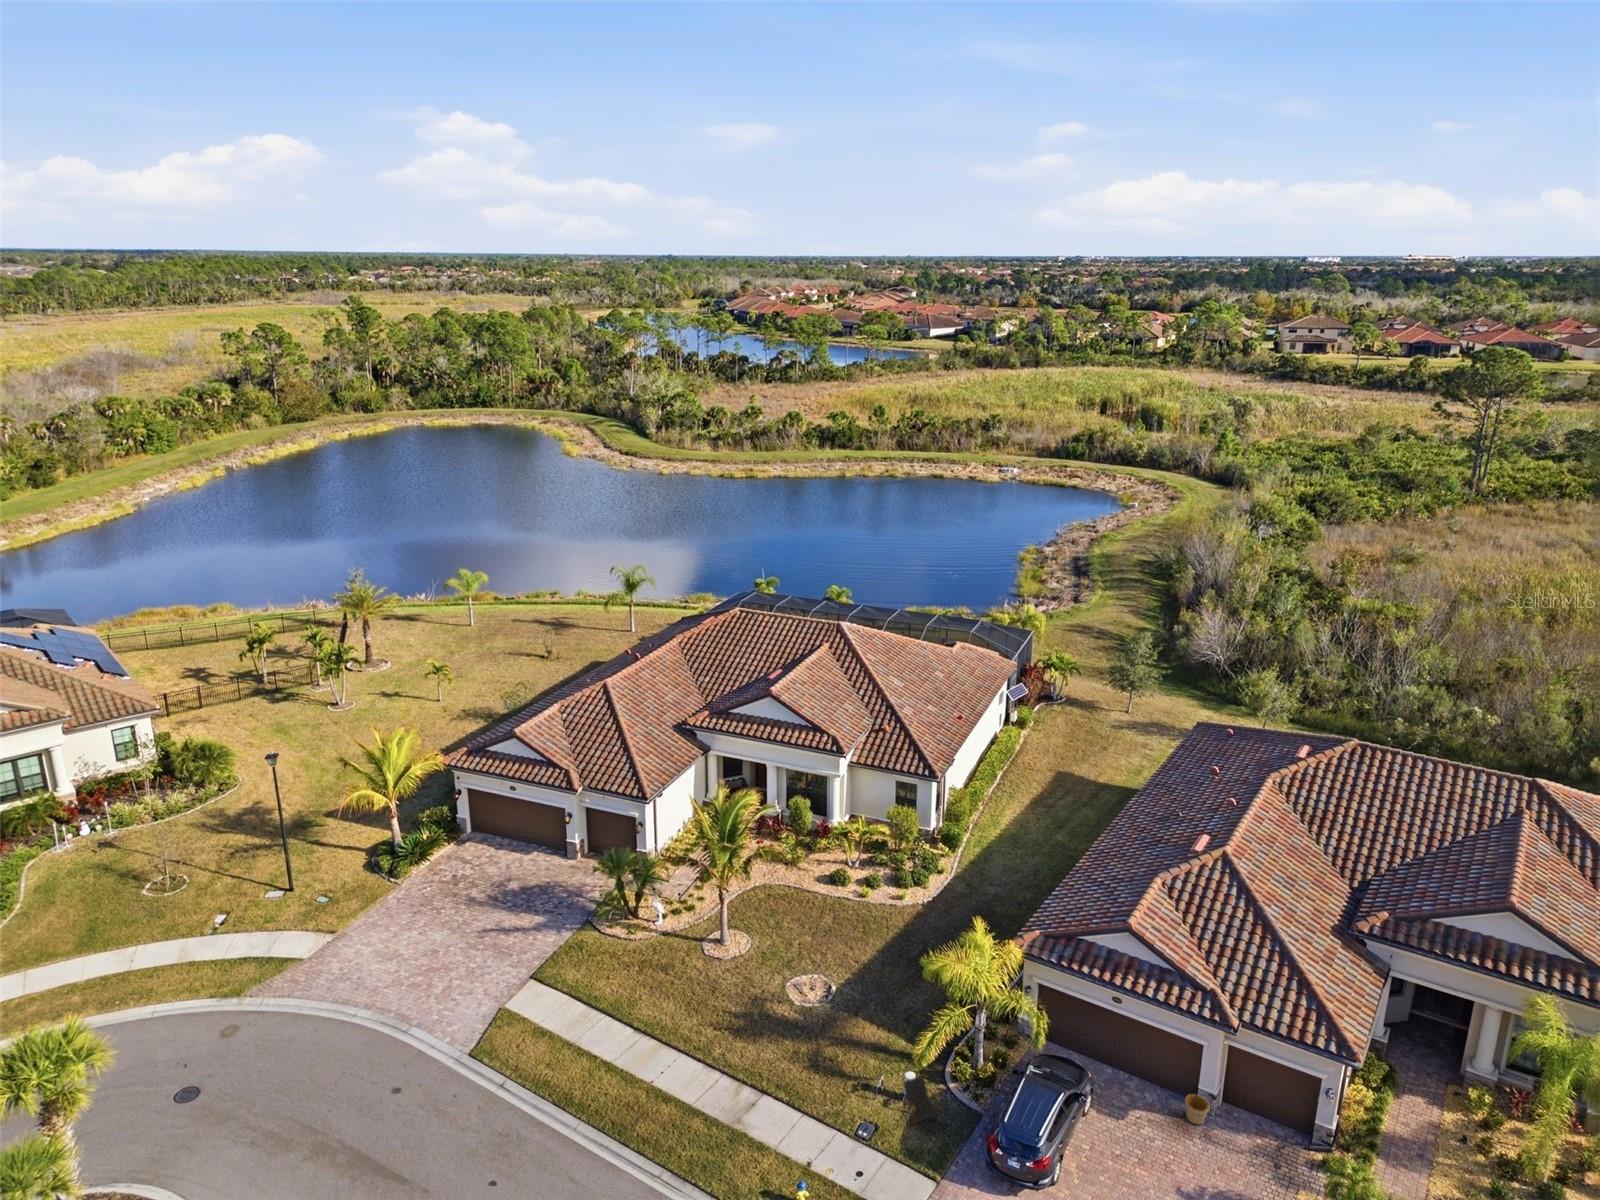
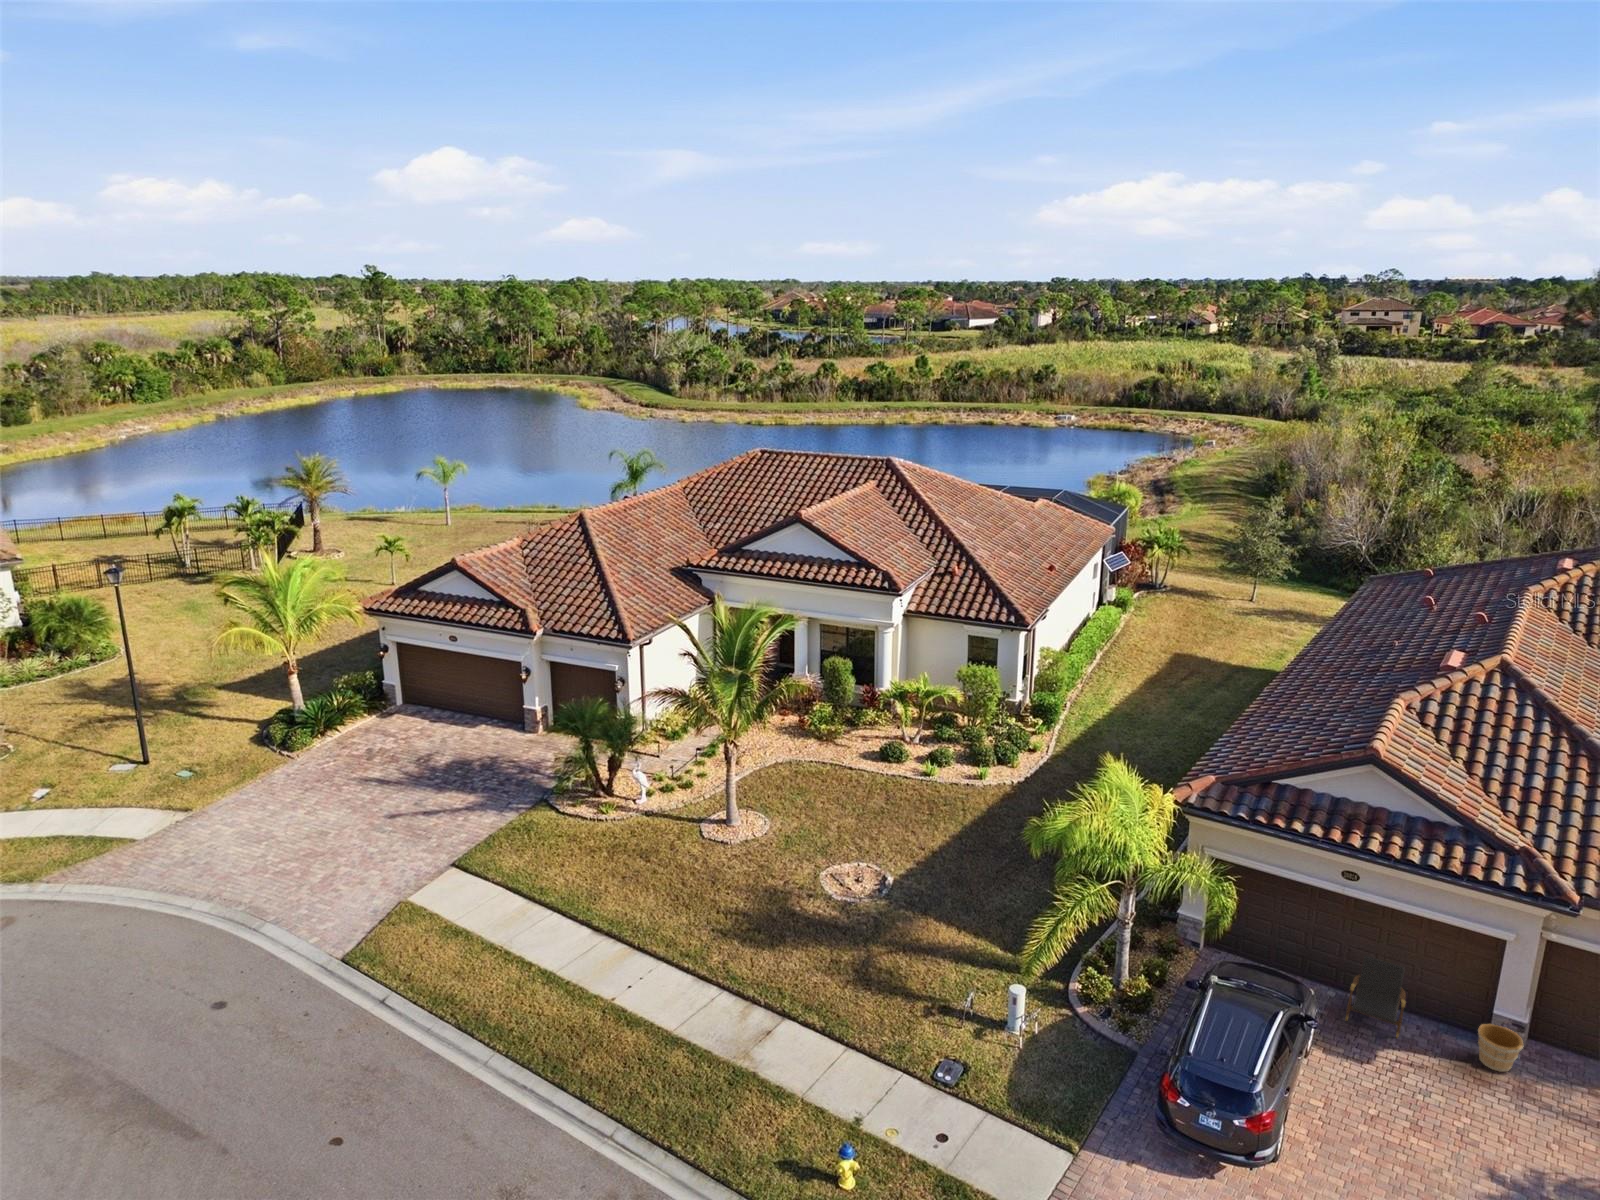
lounge chair: present [903,1075,940,1126] -> present [1346,956,1406,1037]

